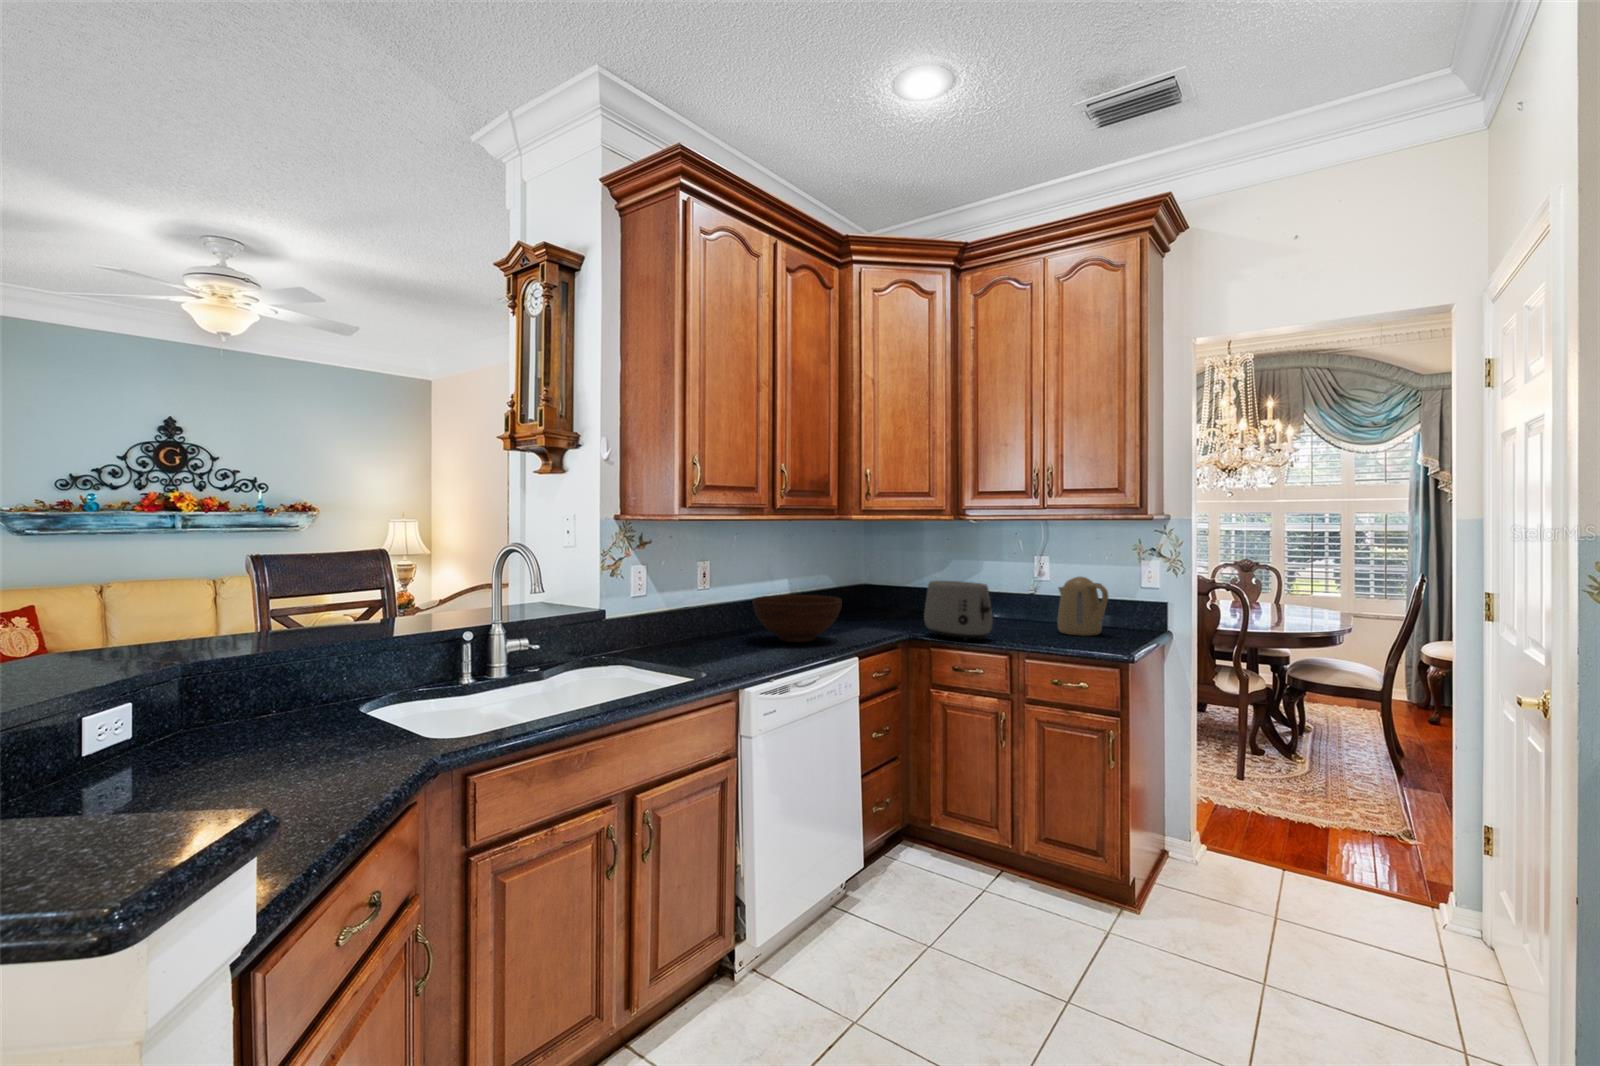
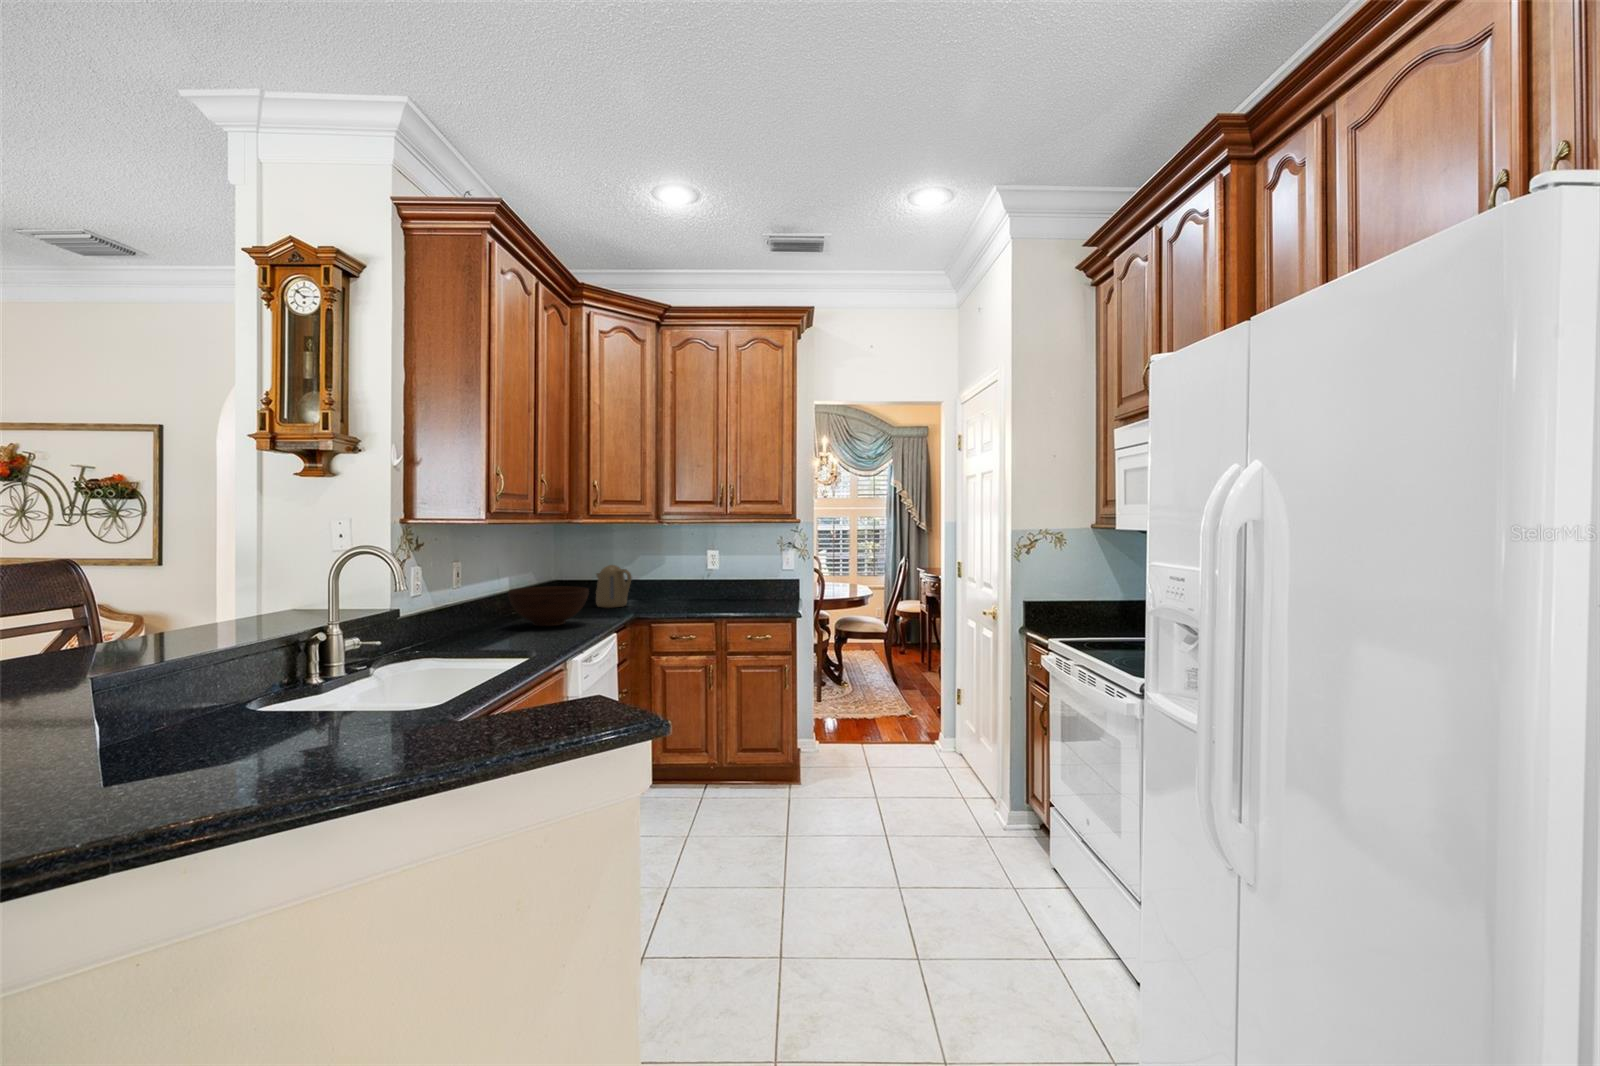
kettle: present [1057,576,1109,636] -> present [596,565,632,608]
toaster: present [924,581,993,641] -> none [641,570,699,615]

